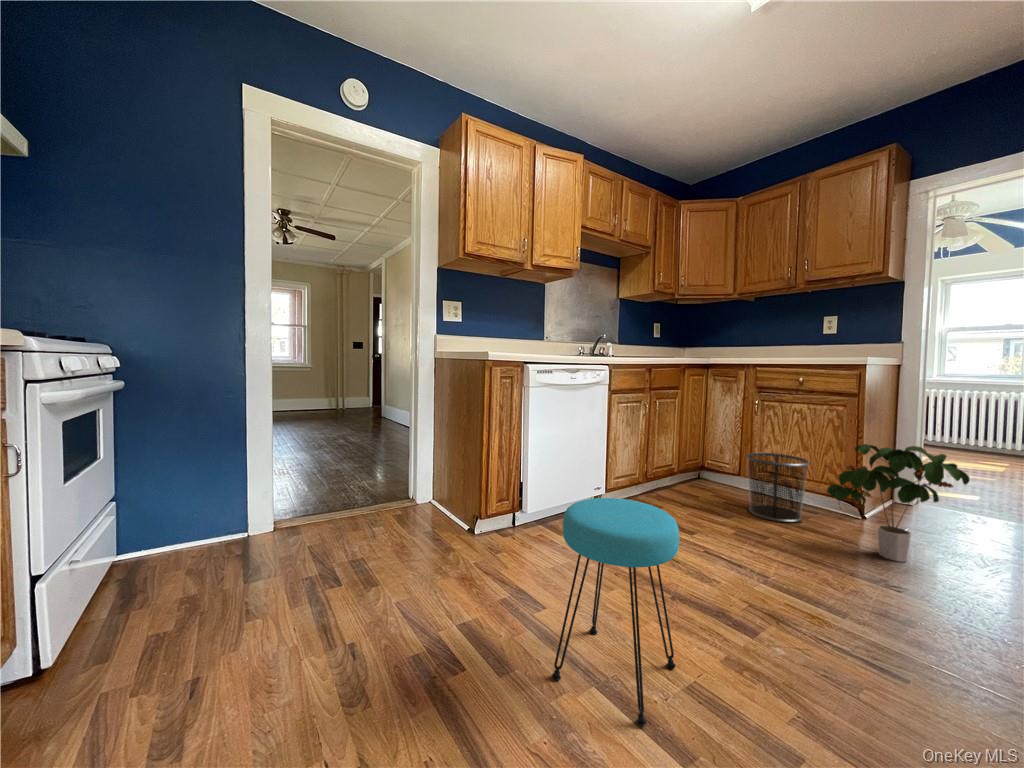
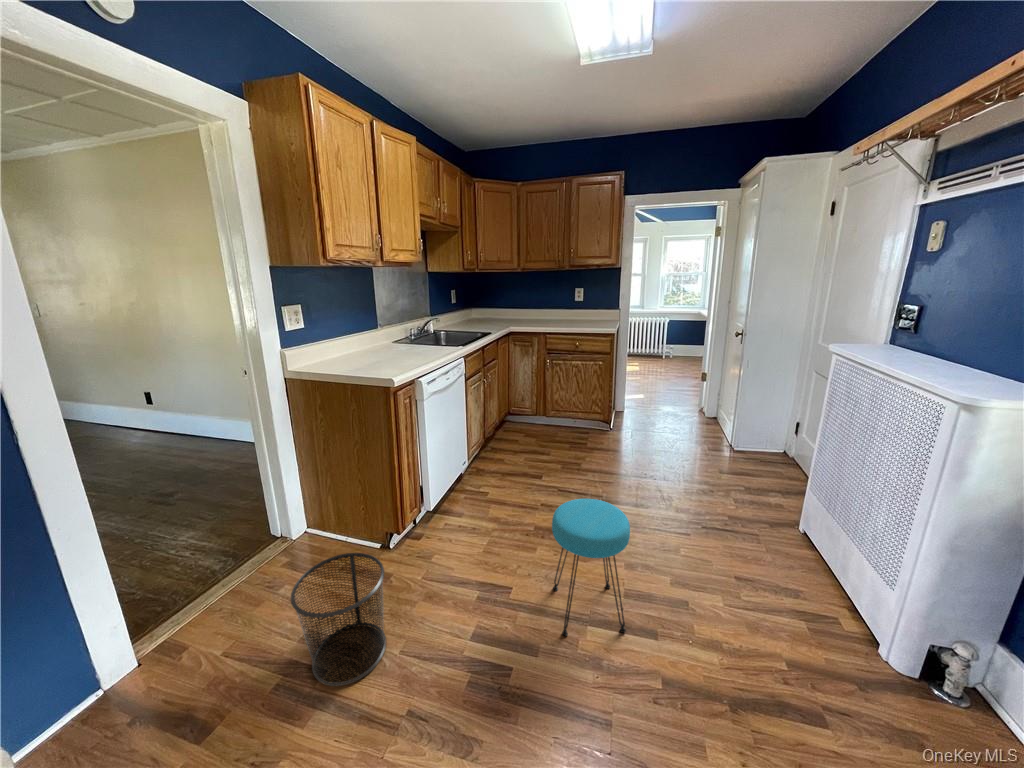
potted plant: present [827,444,970,562] -> none [610,392,670,458]
waste bin: present [746,453,810,522] -> present [291,553,386,686]

